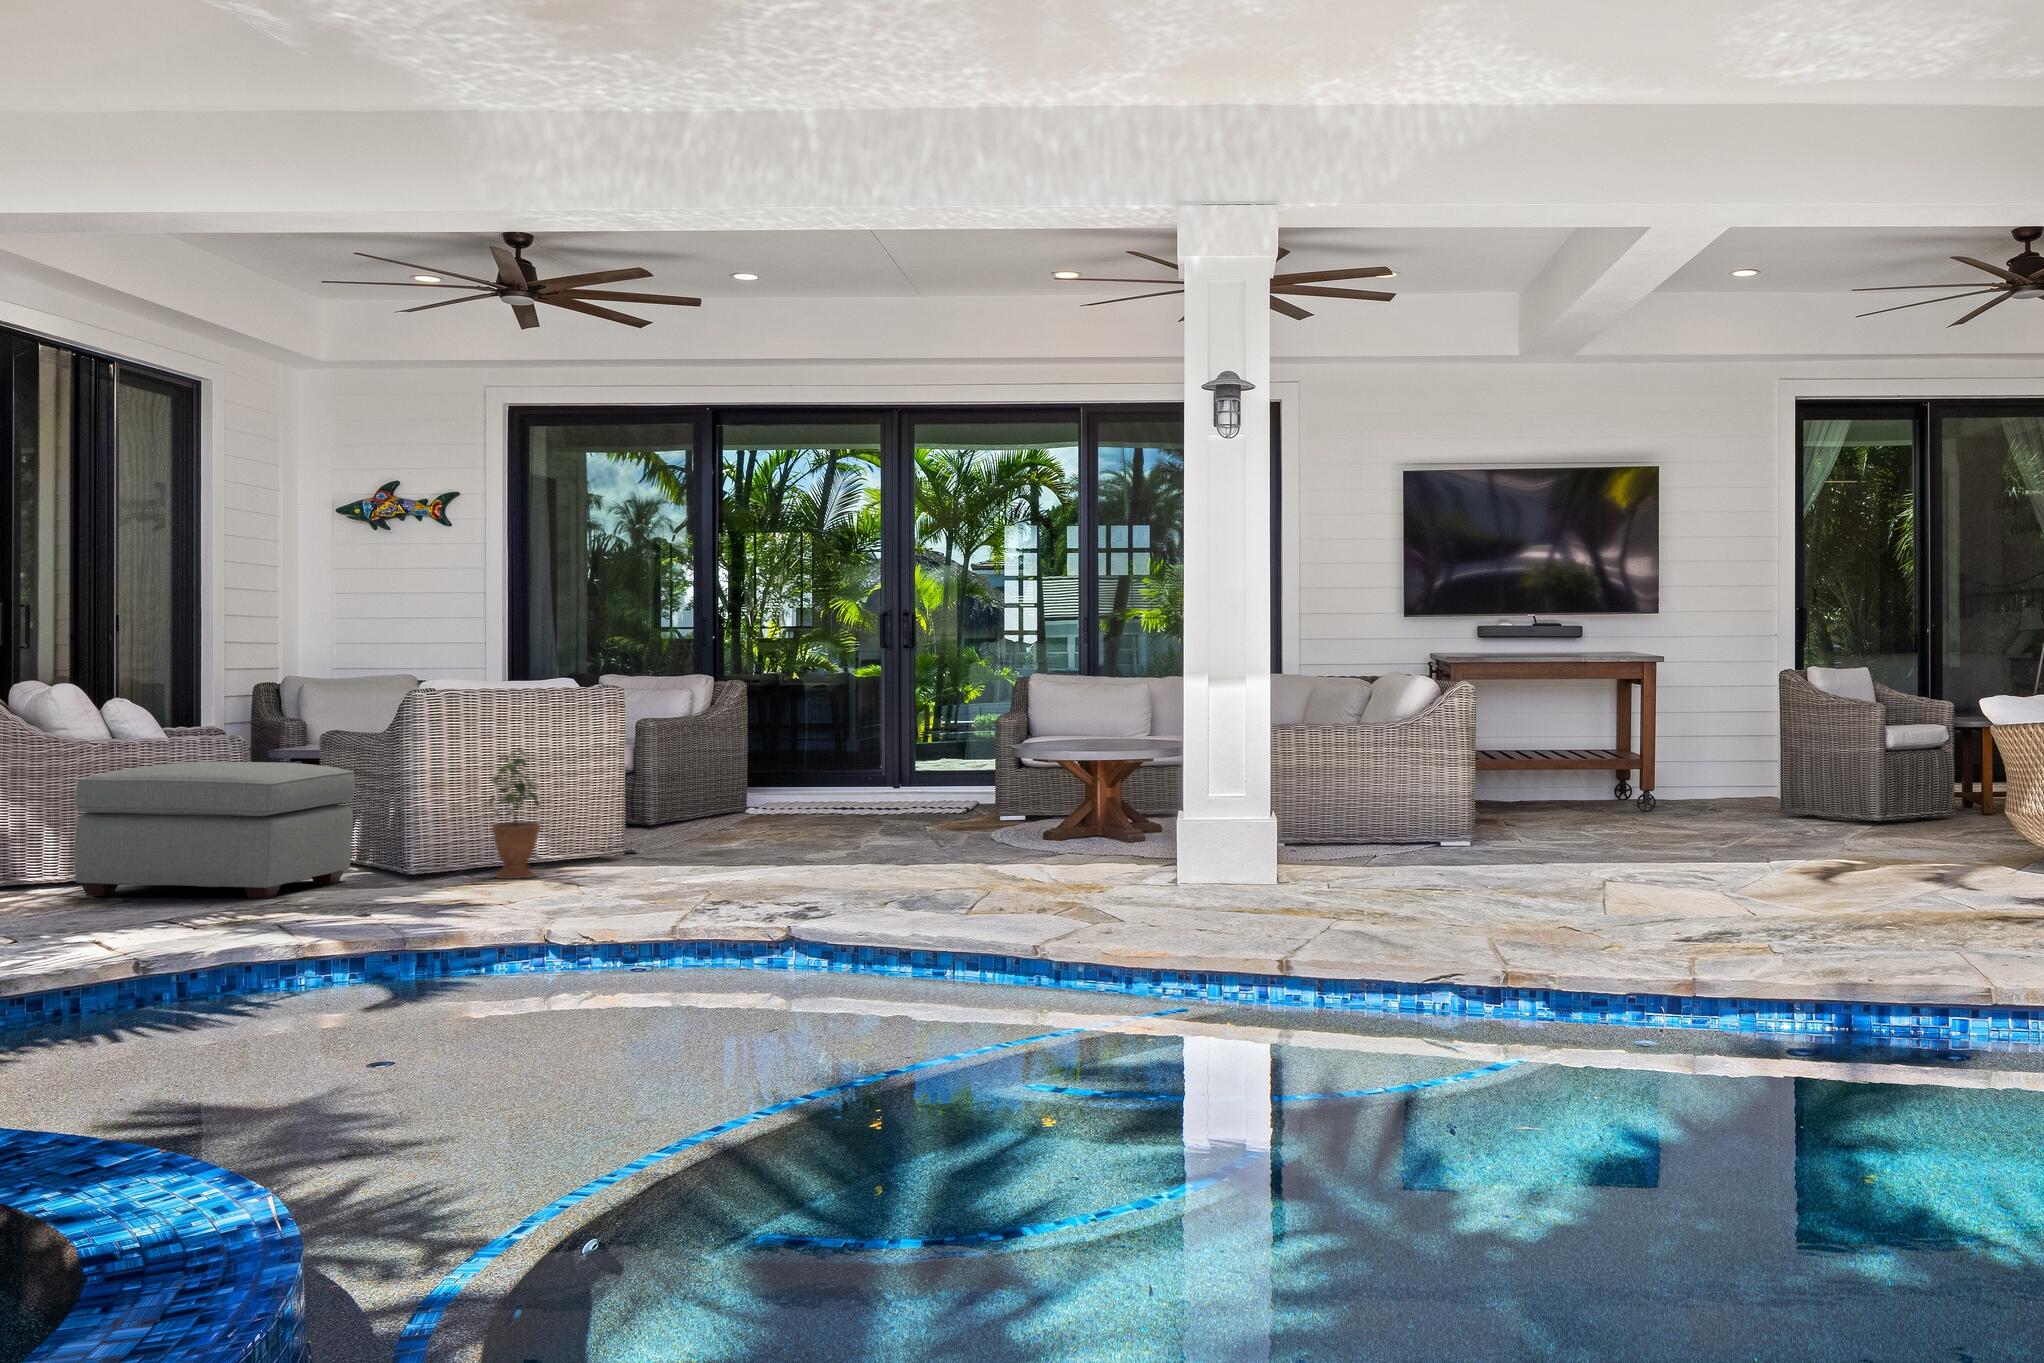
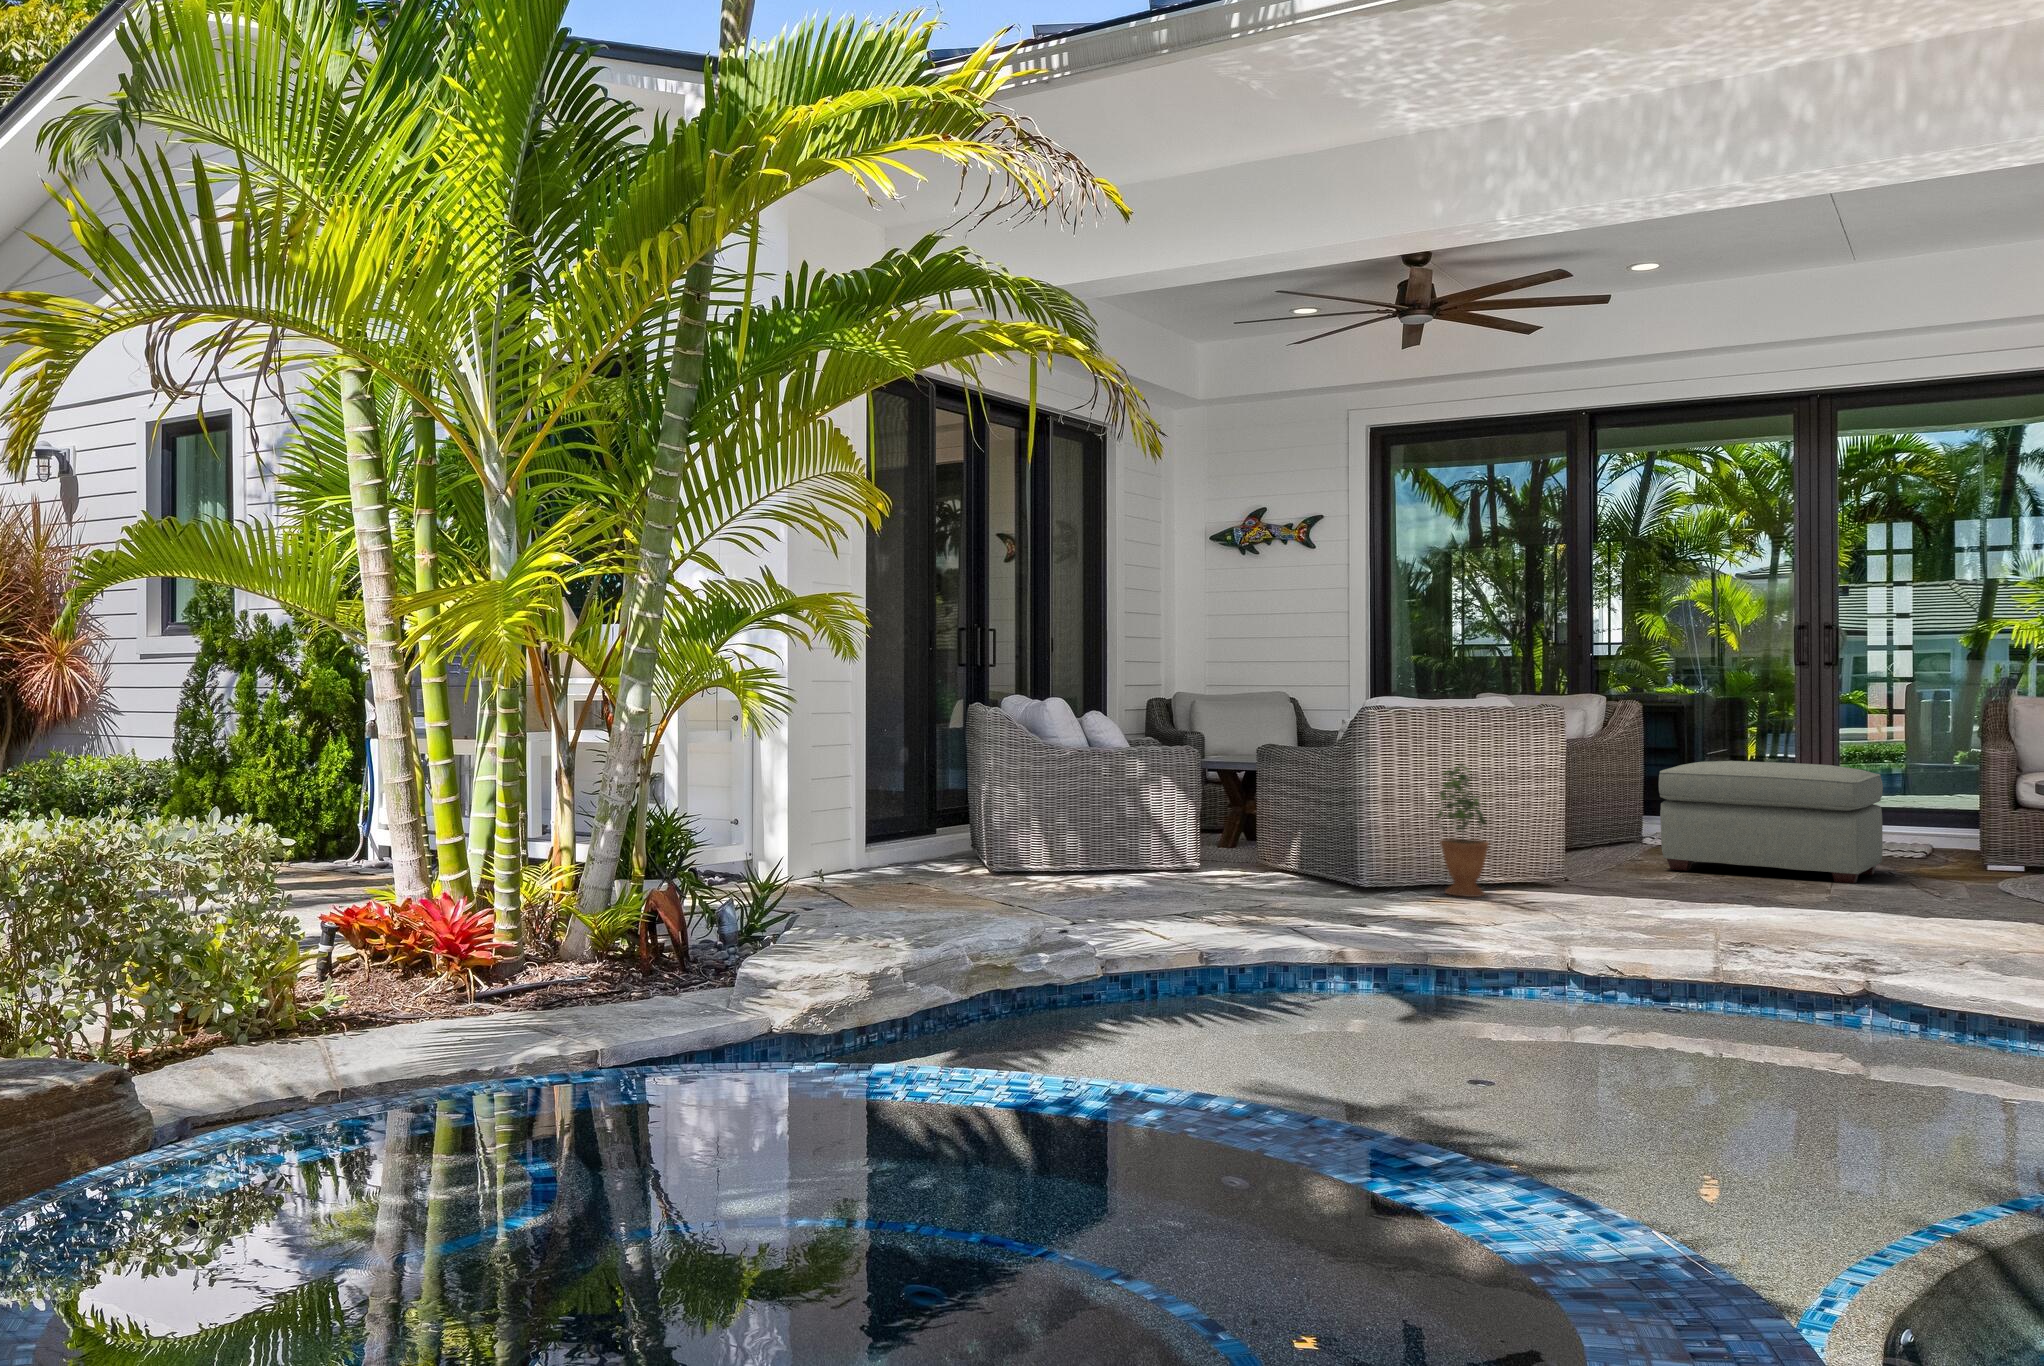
ottoman: present [75,762,355,898] -> present [1659,761,1883,883]

